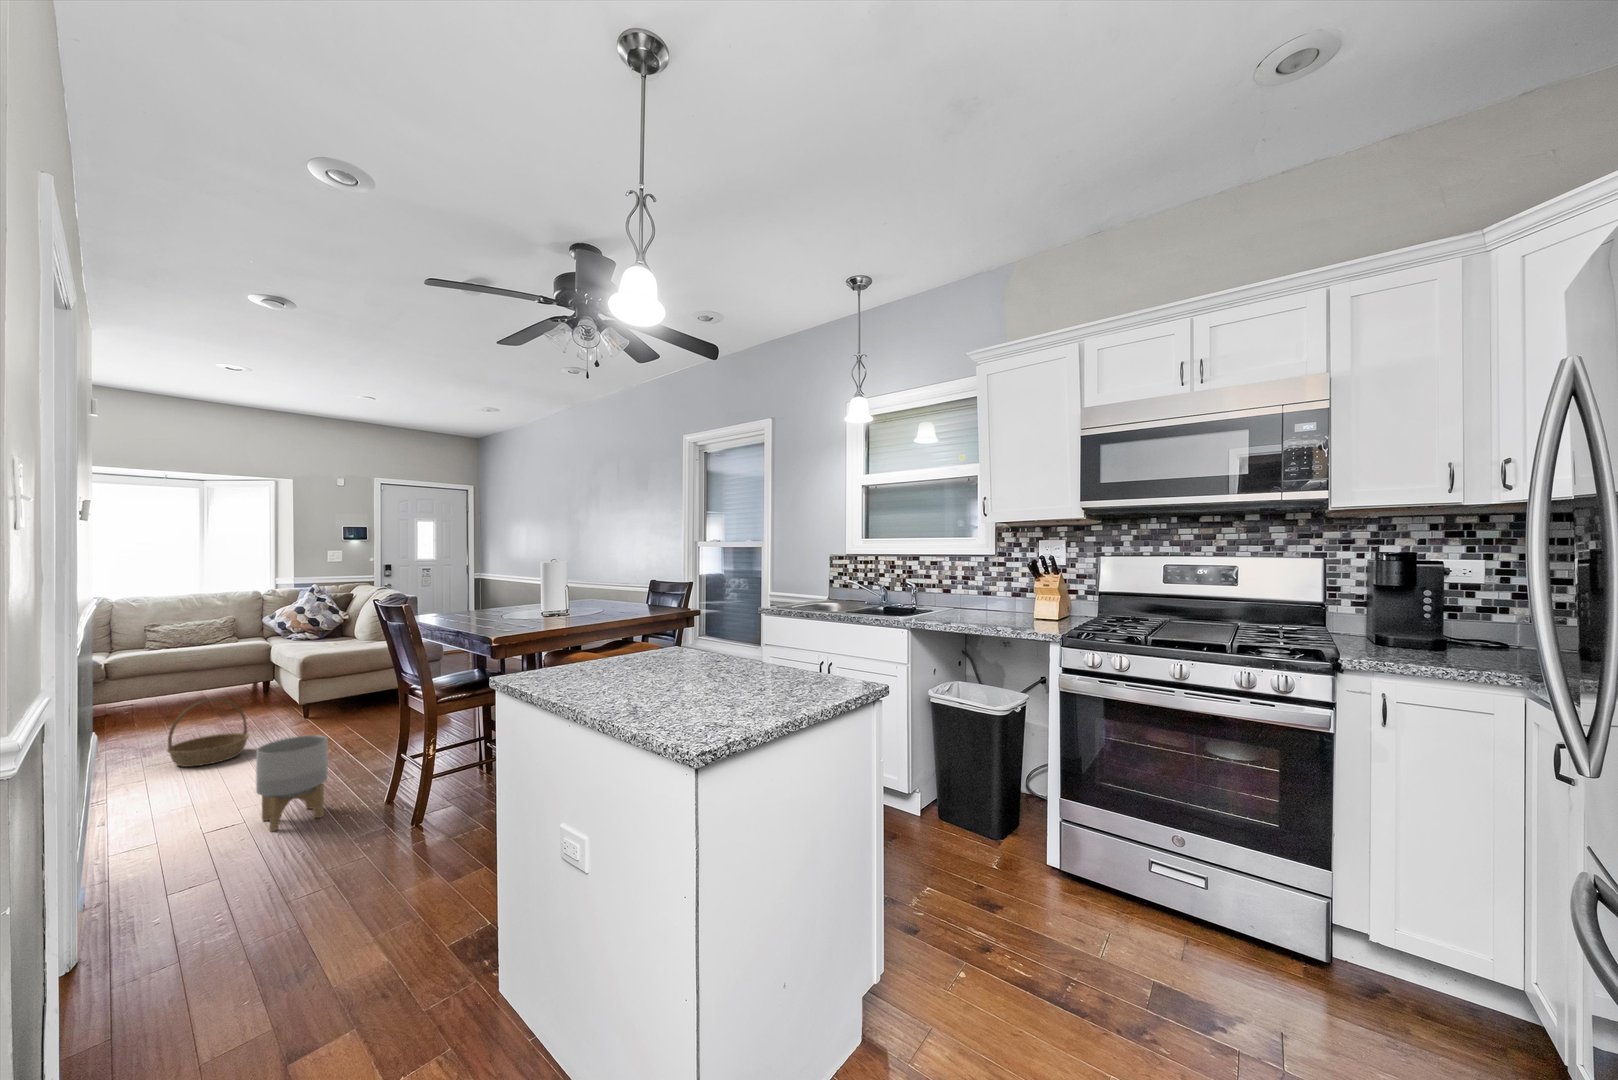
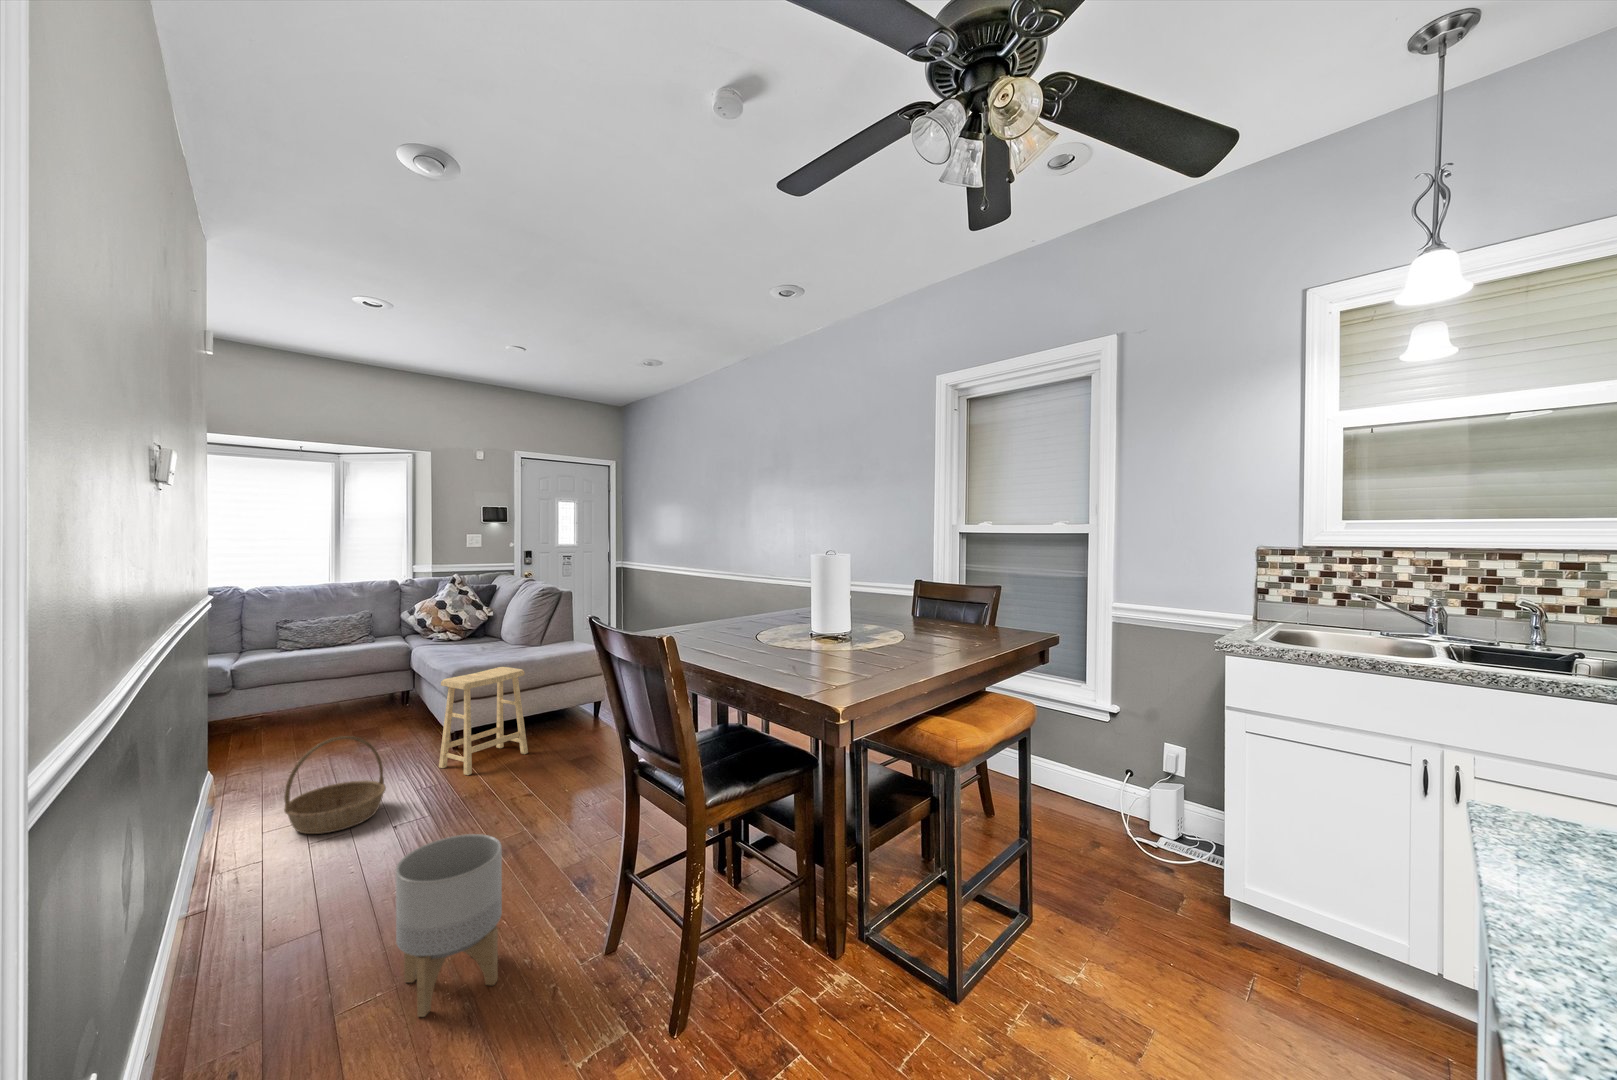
footstool: none [294,653,370,731] -> present [439,667,528,775]

